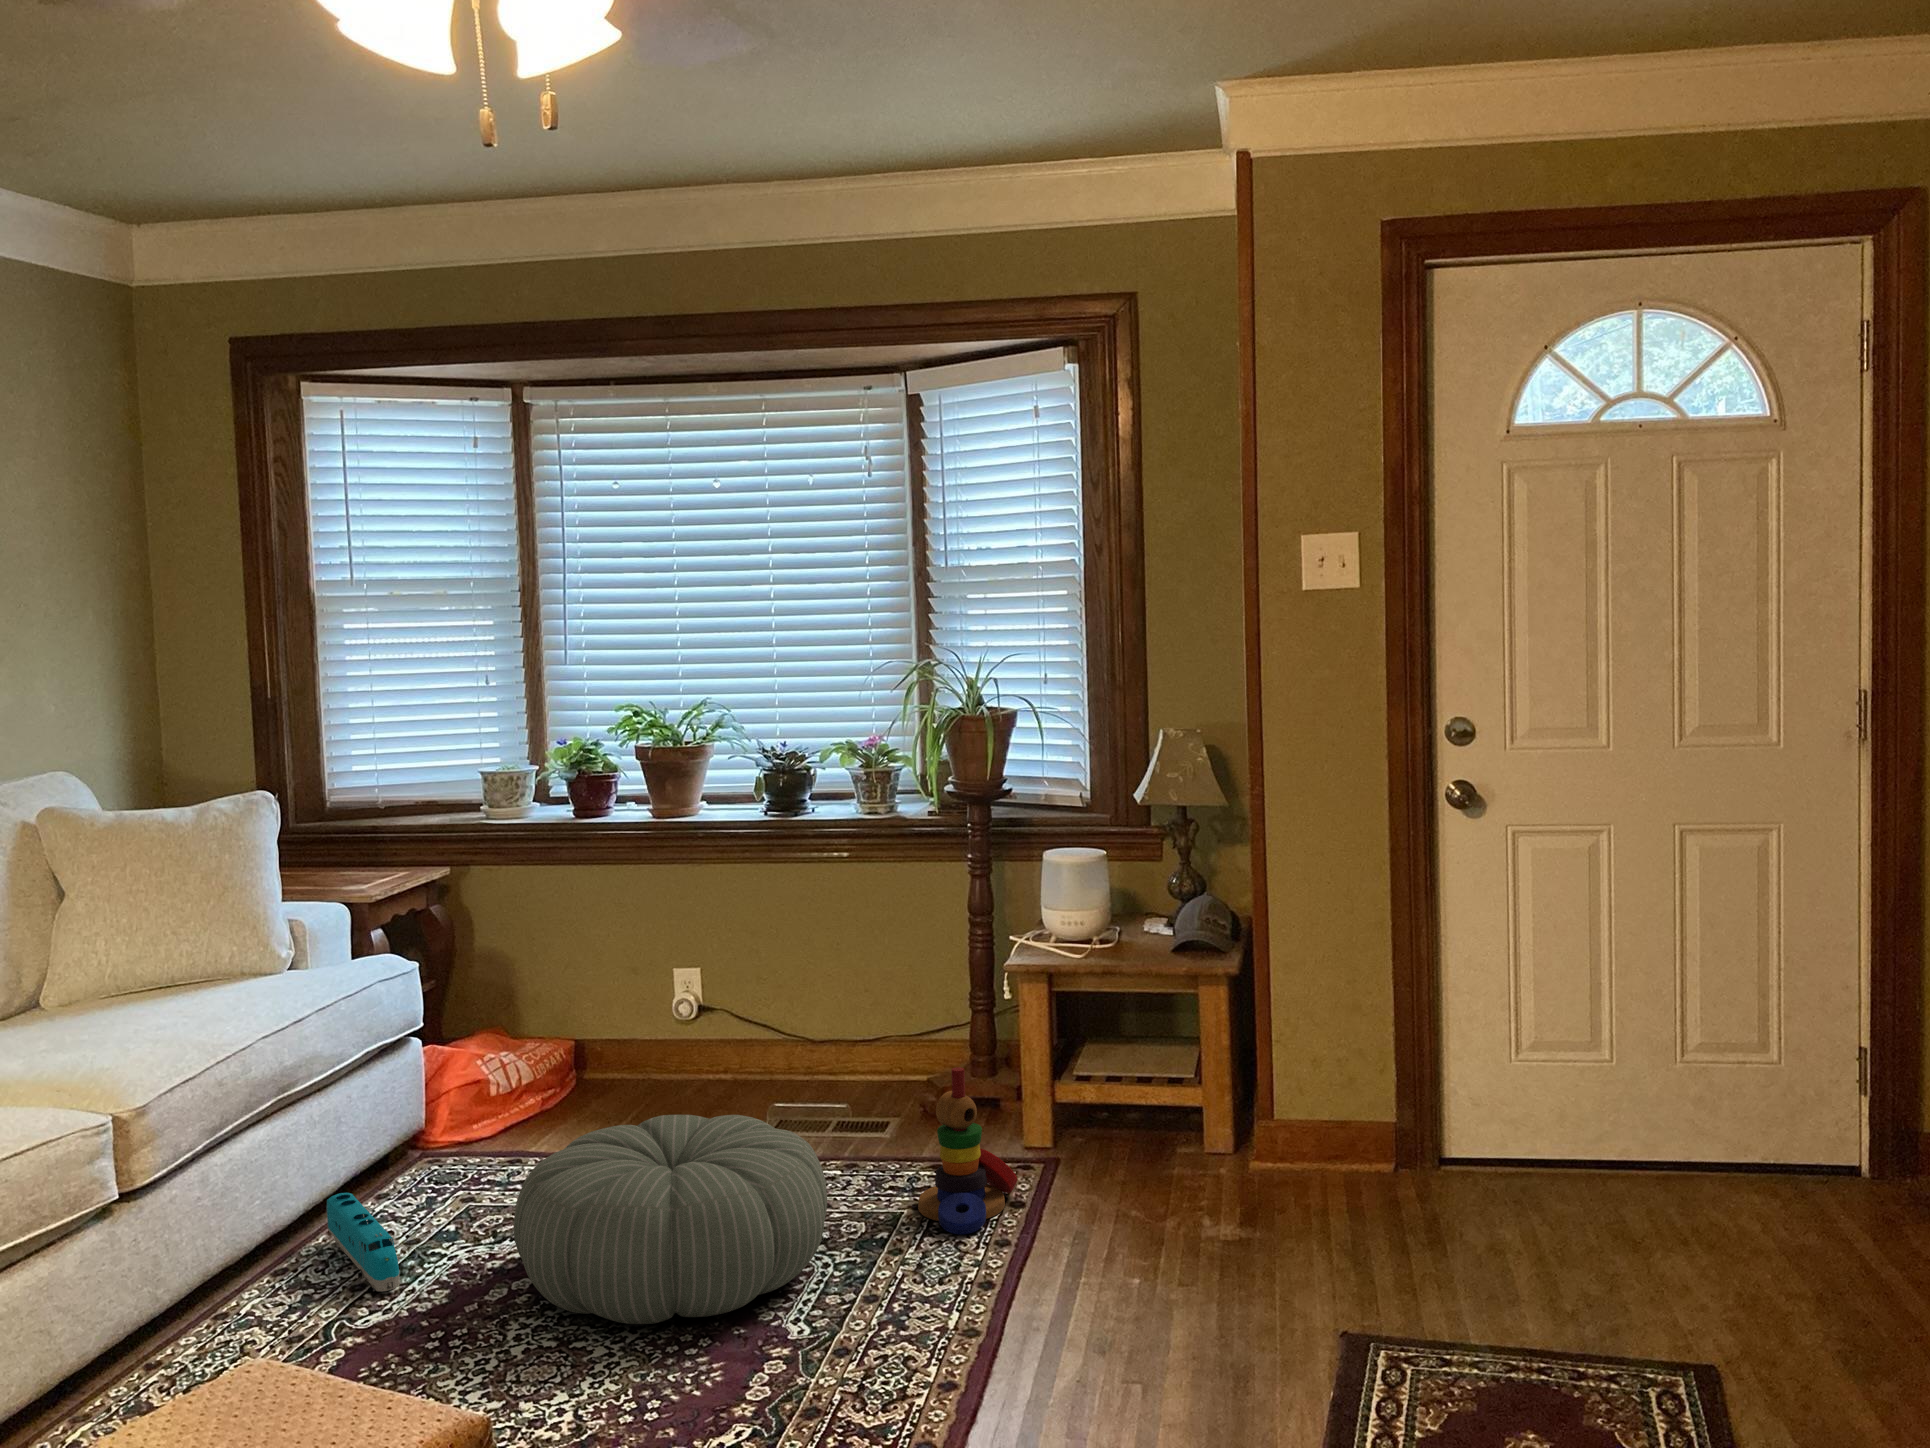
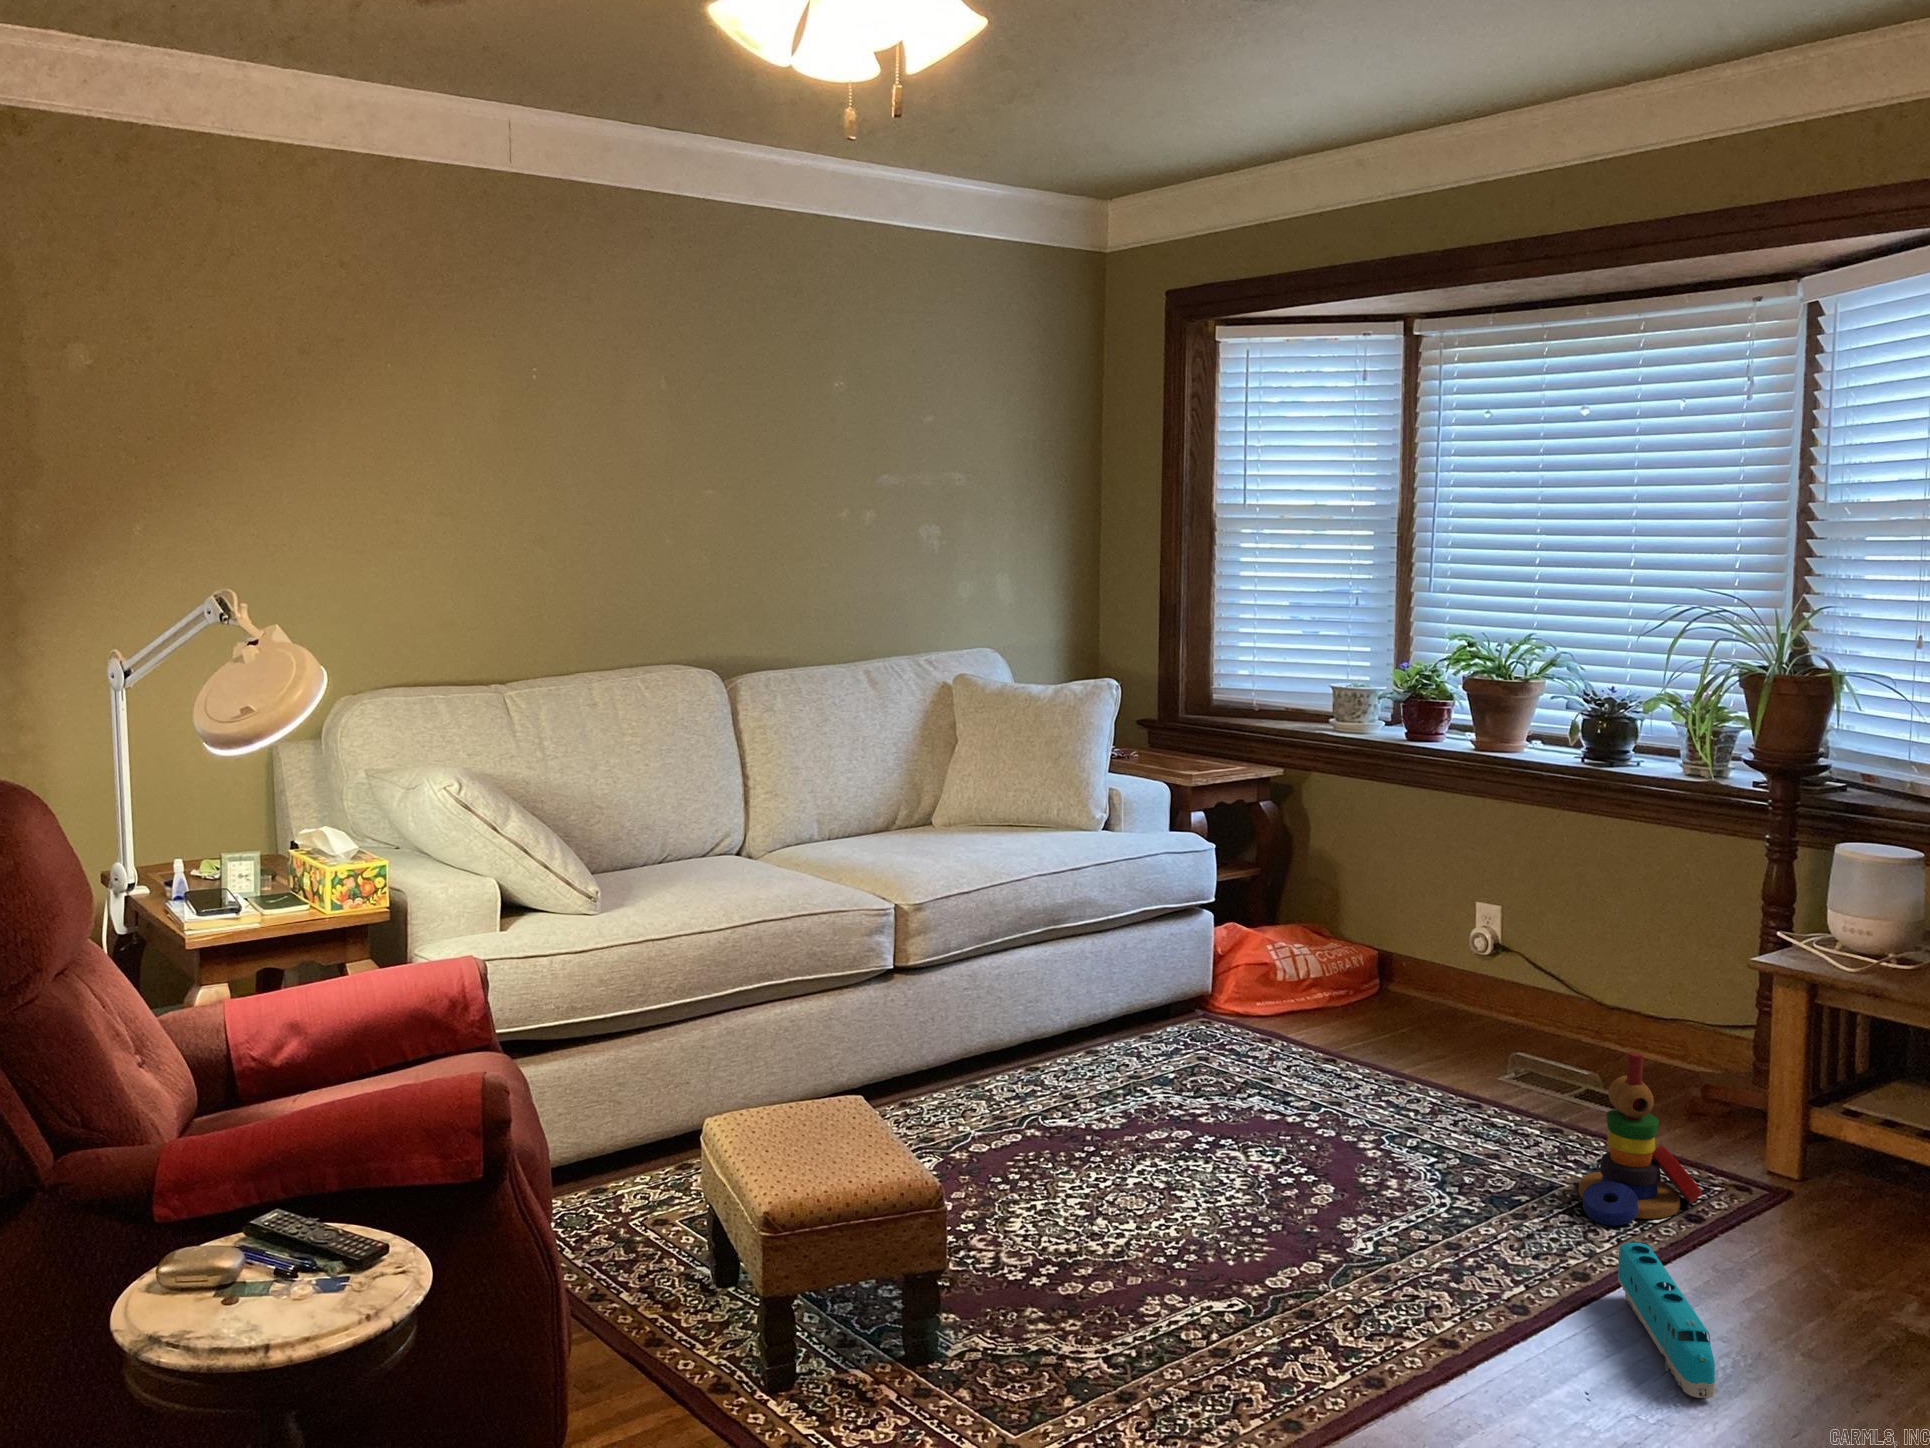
pouf: present [514,1115,827,1324] -> none [1162,1021,1459,1211]
toy train: present [327,1193,400,1292] -> present [1618,1242,1716,1398]

